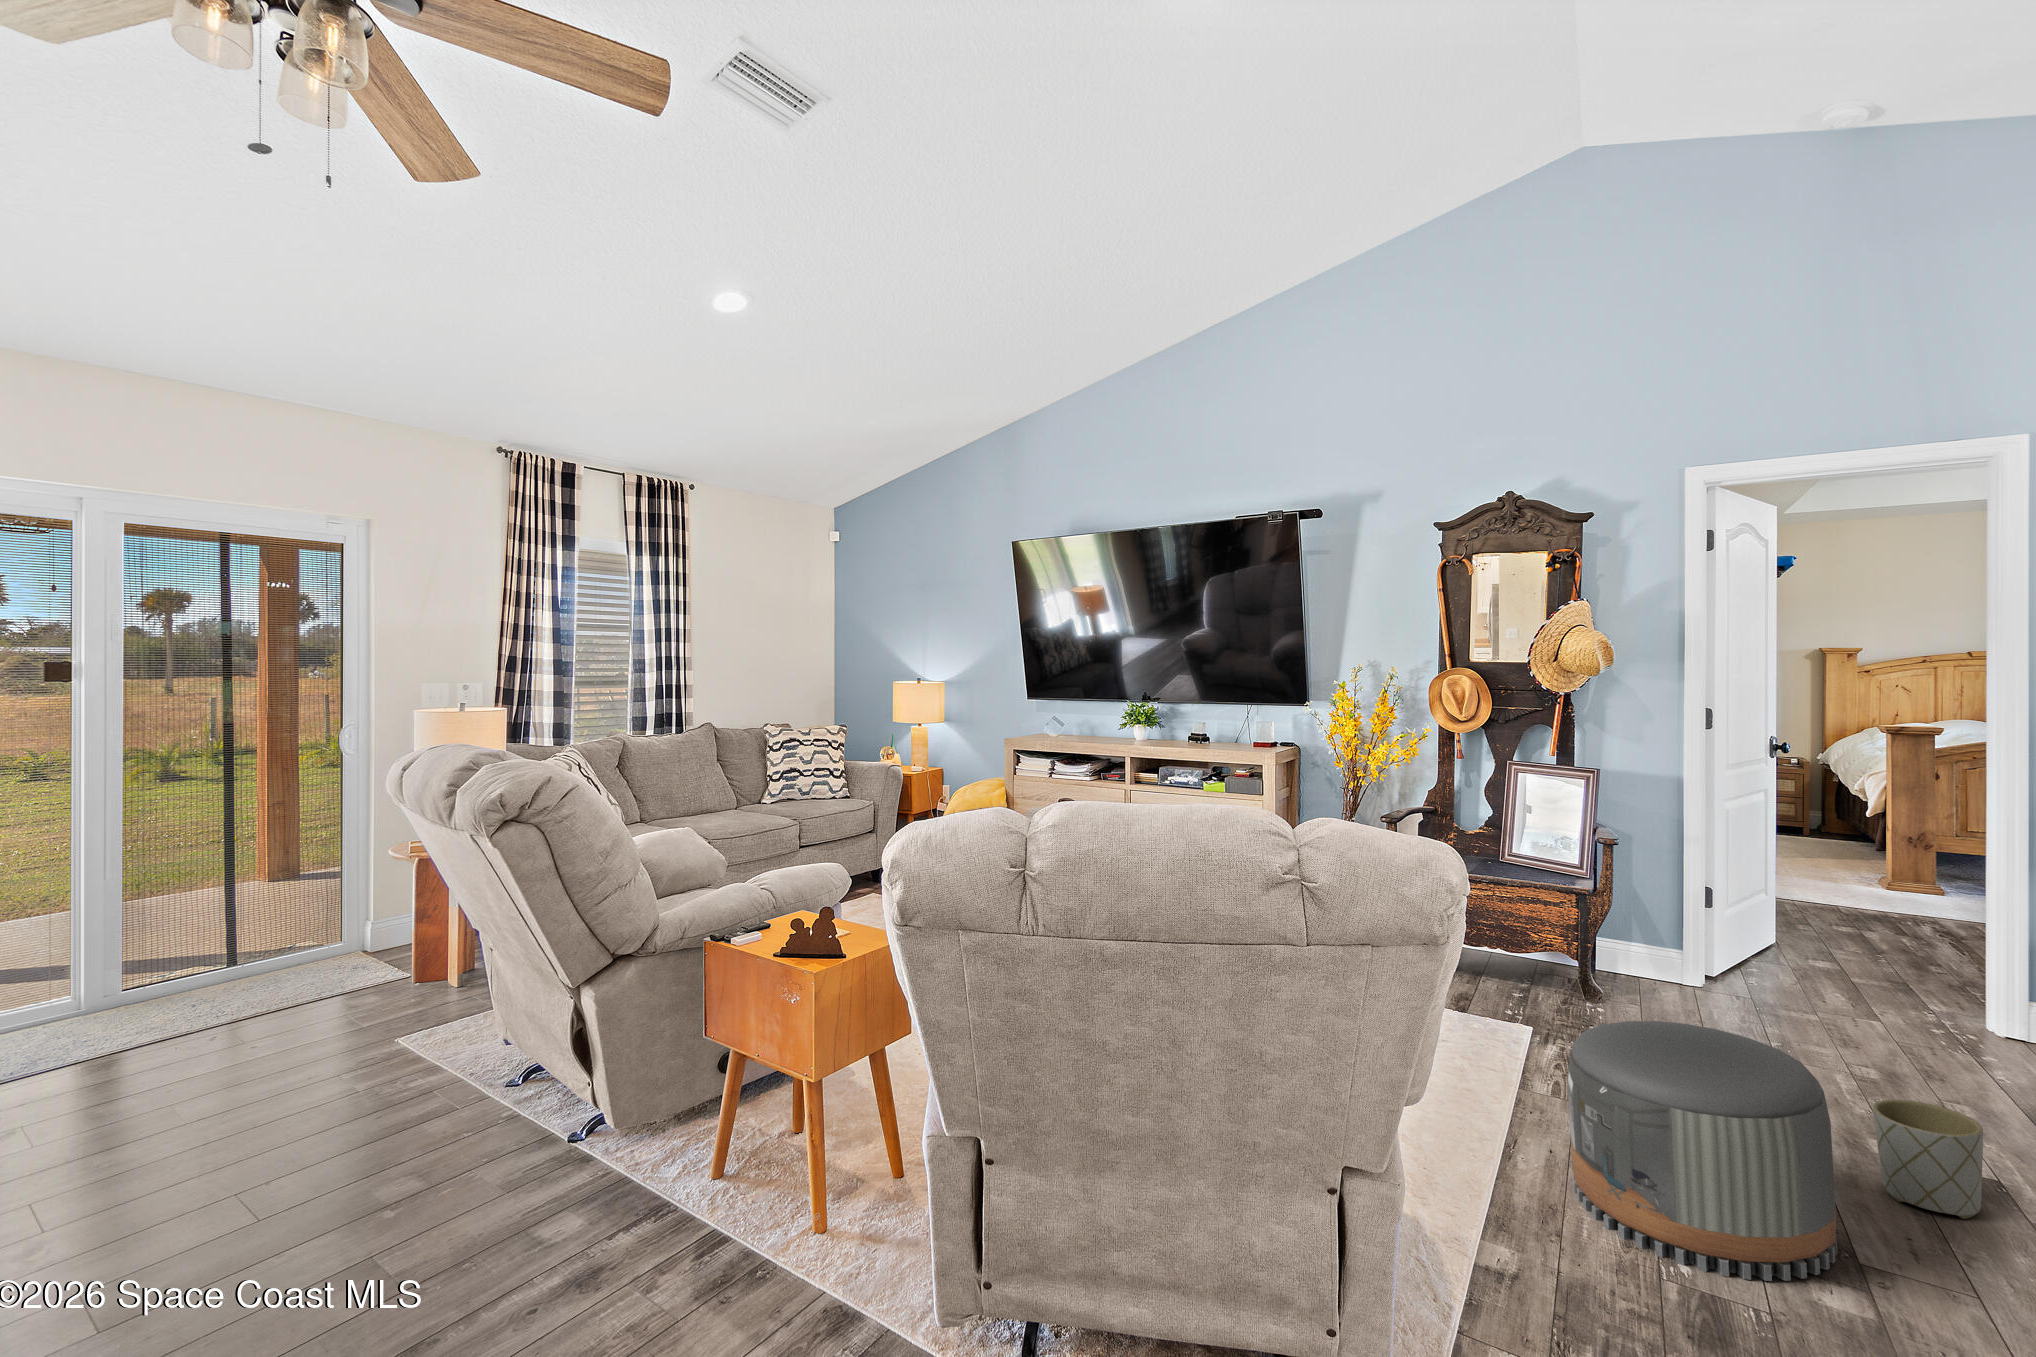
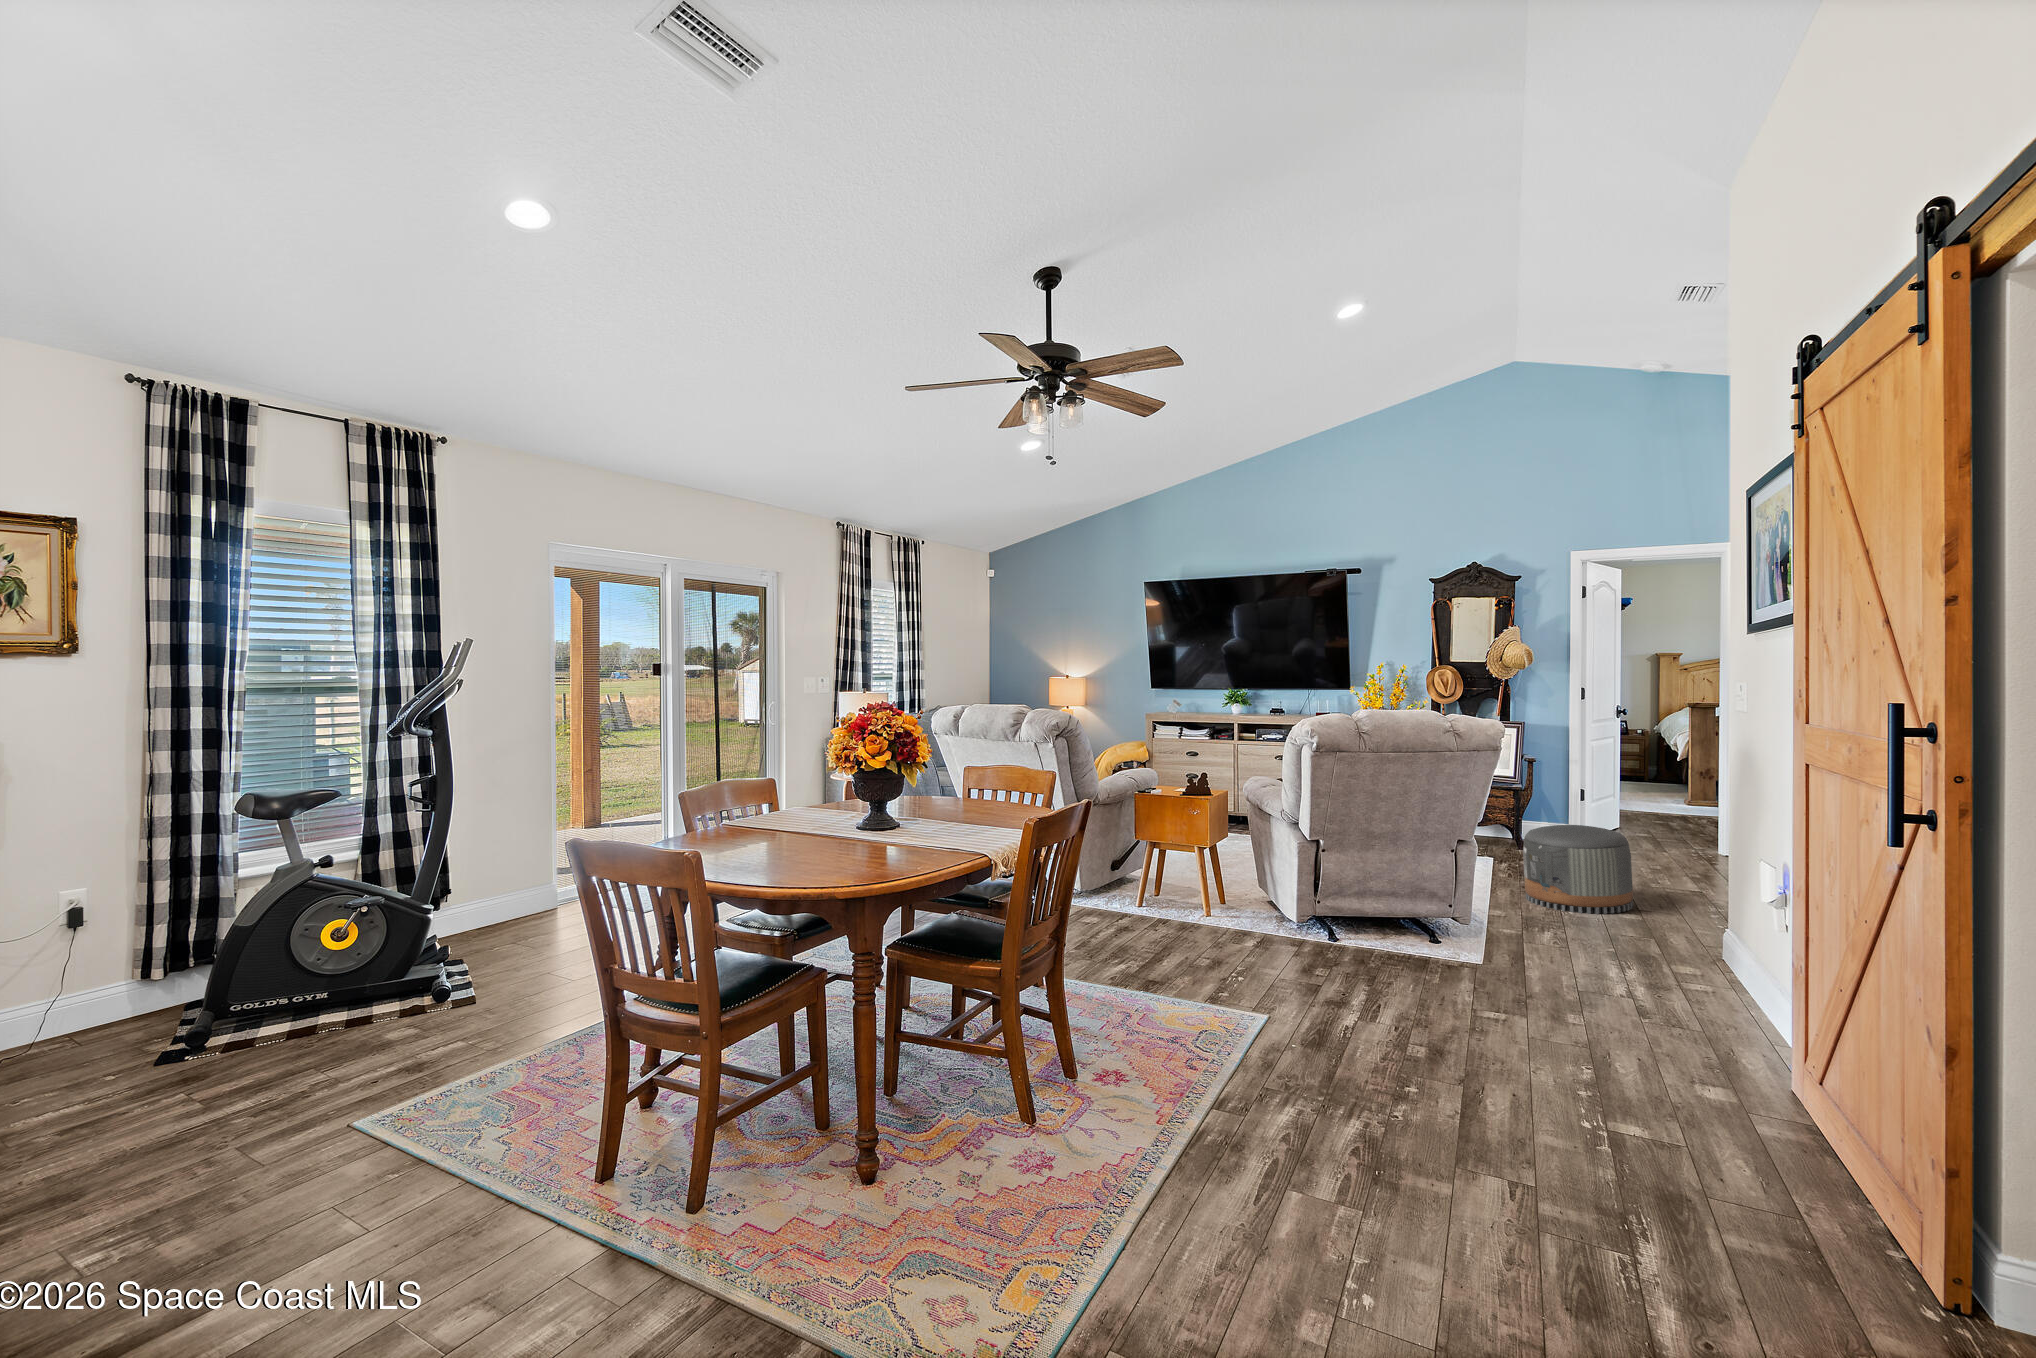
planter: present [1873,1100,1983,1219] -> none [1651,857,1693,899]

